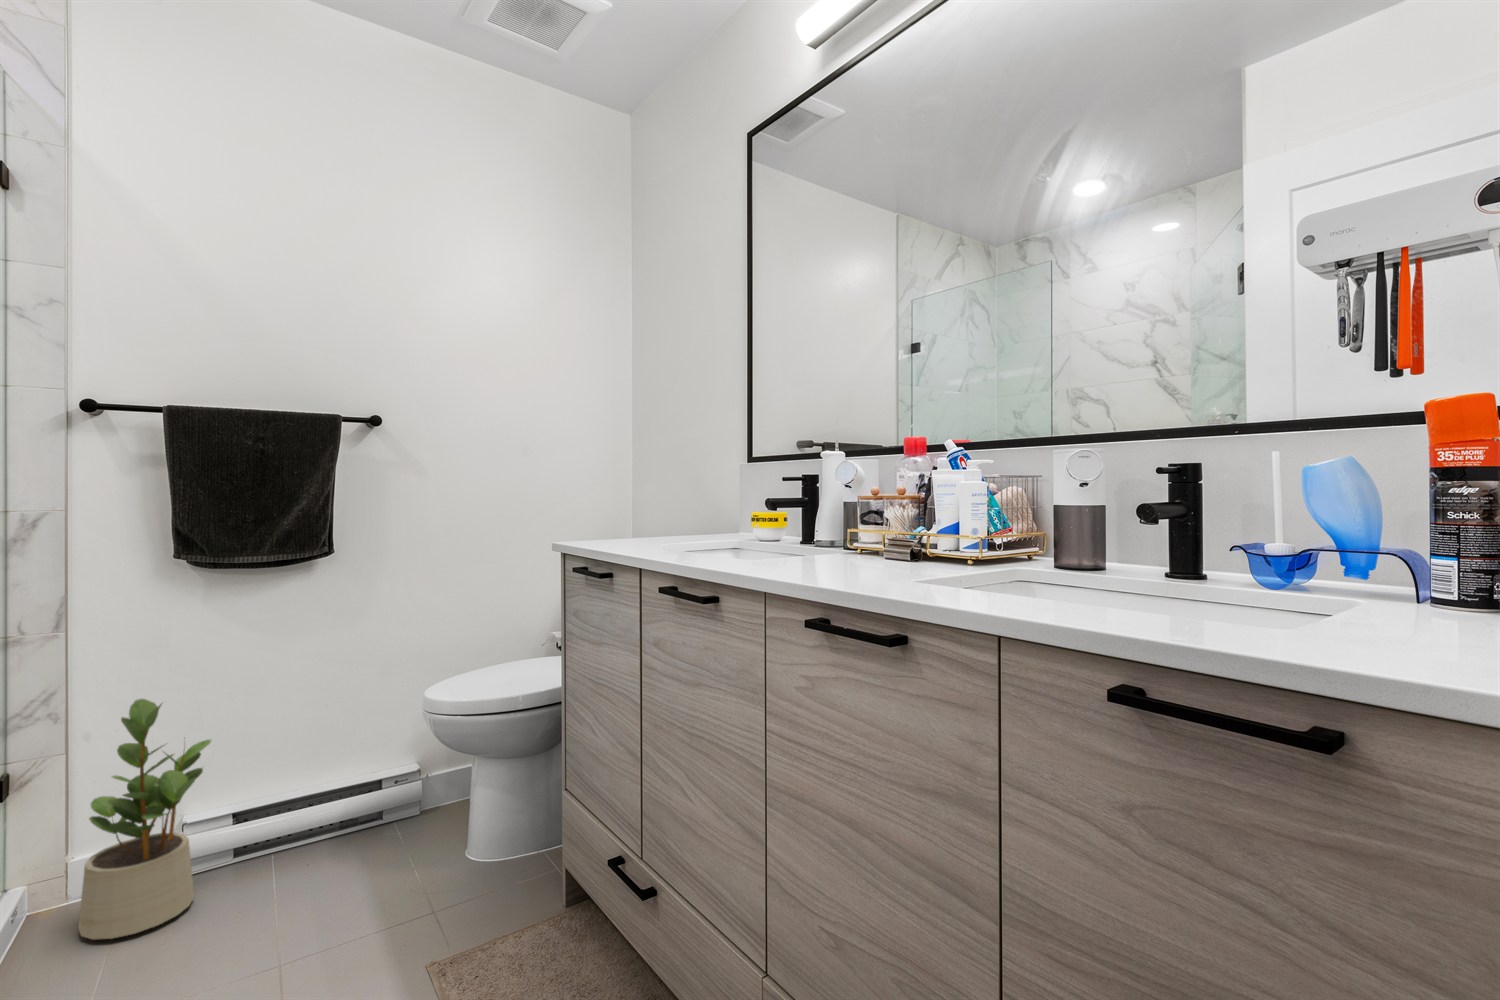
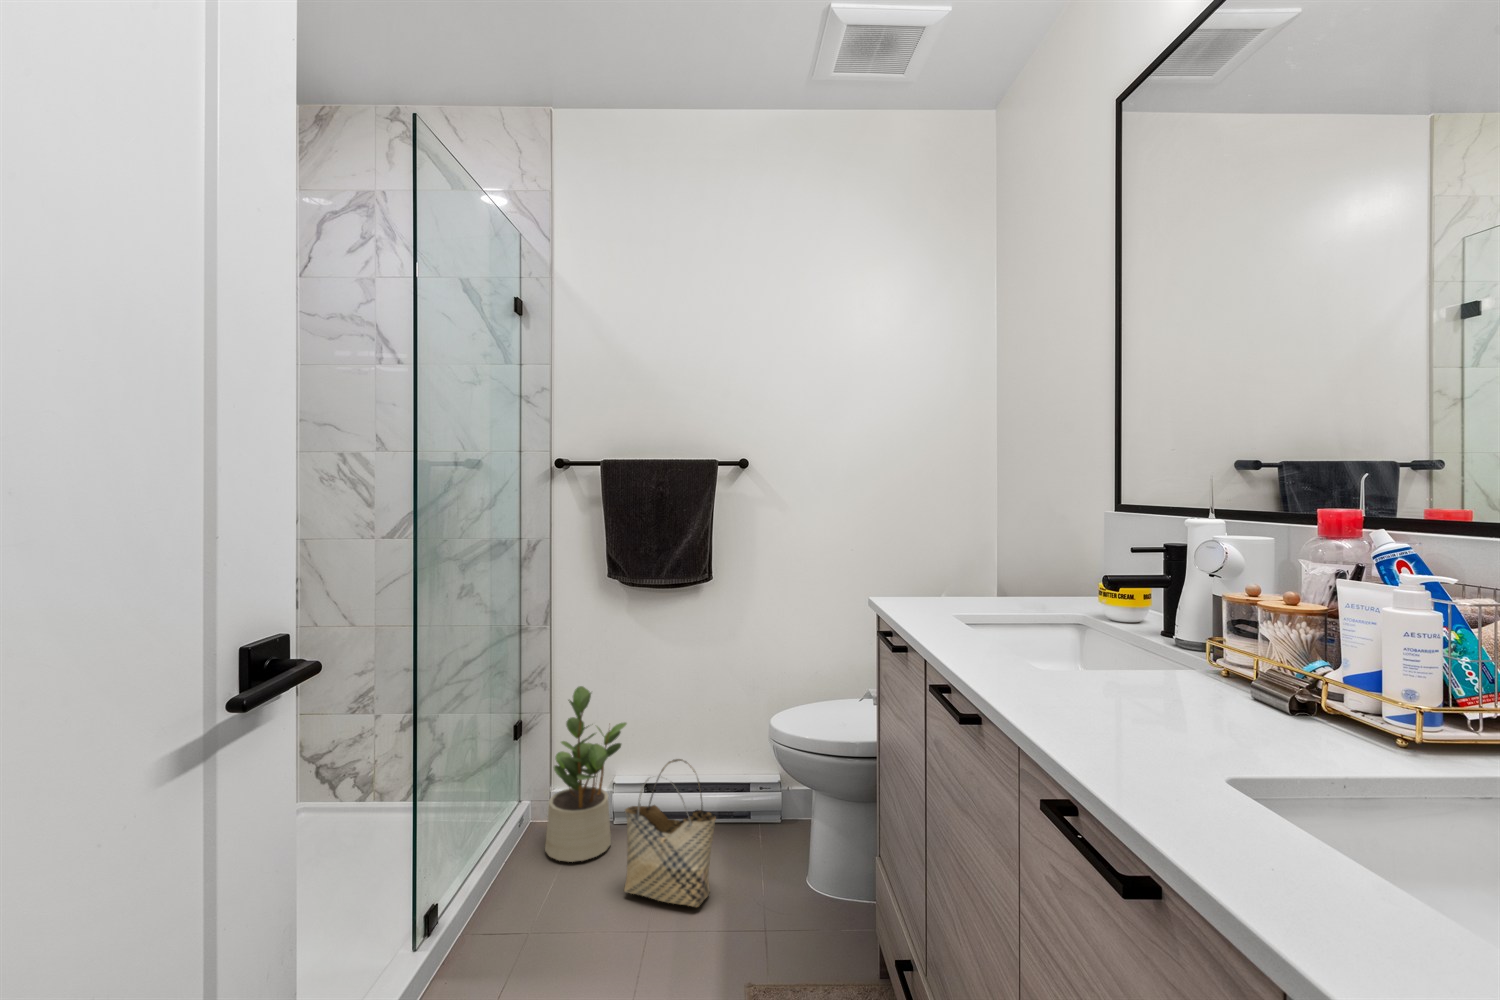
woven basket: none [235,758,369,937] -> present [624,759,716,907]

